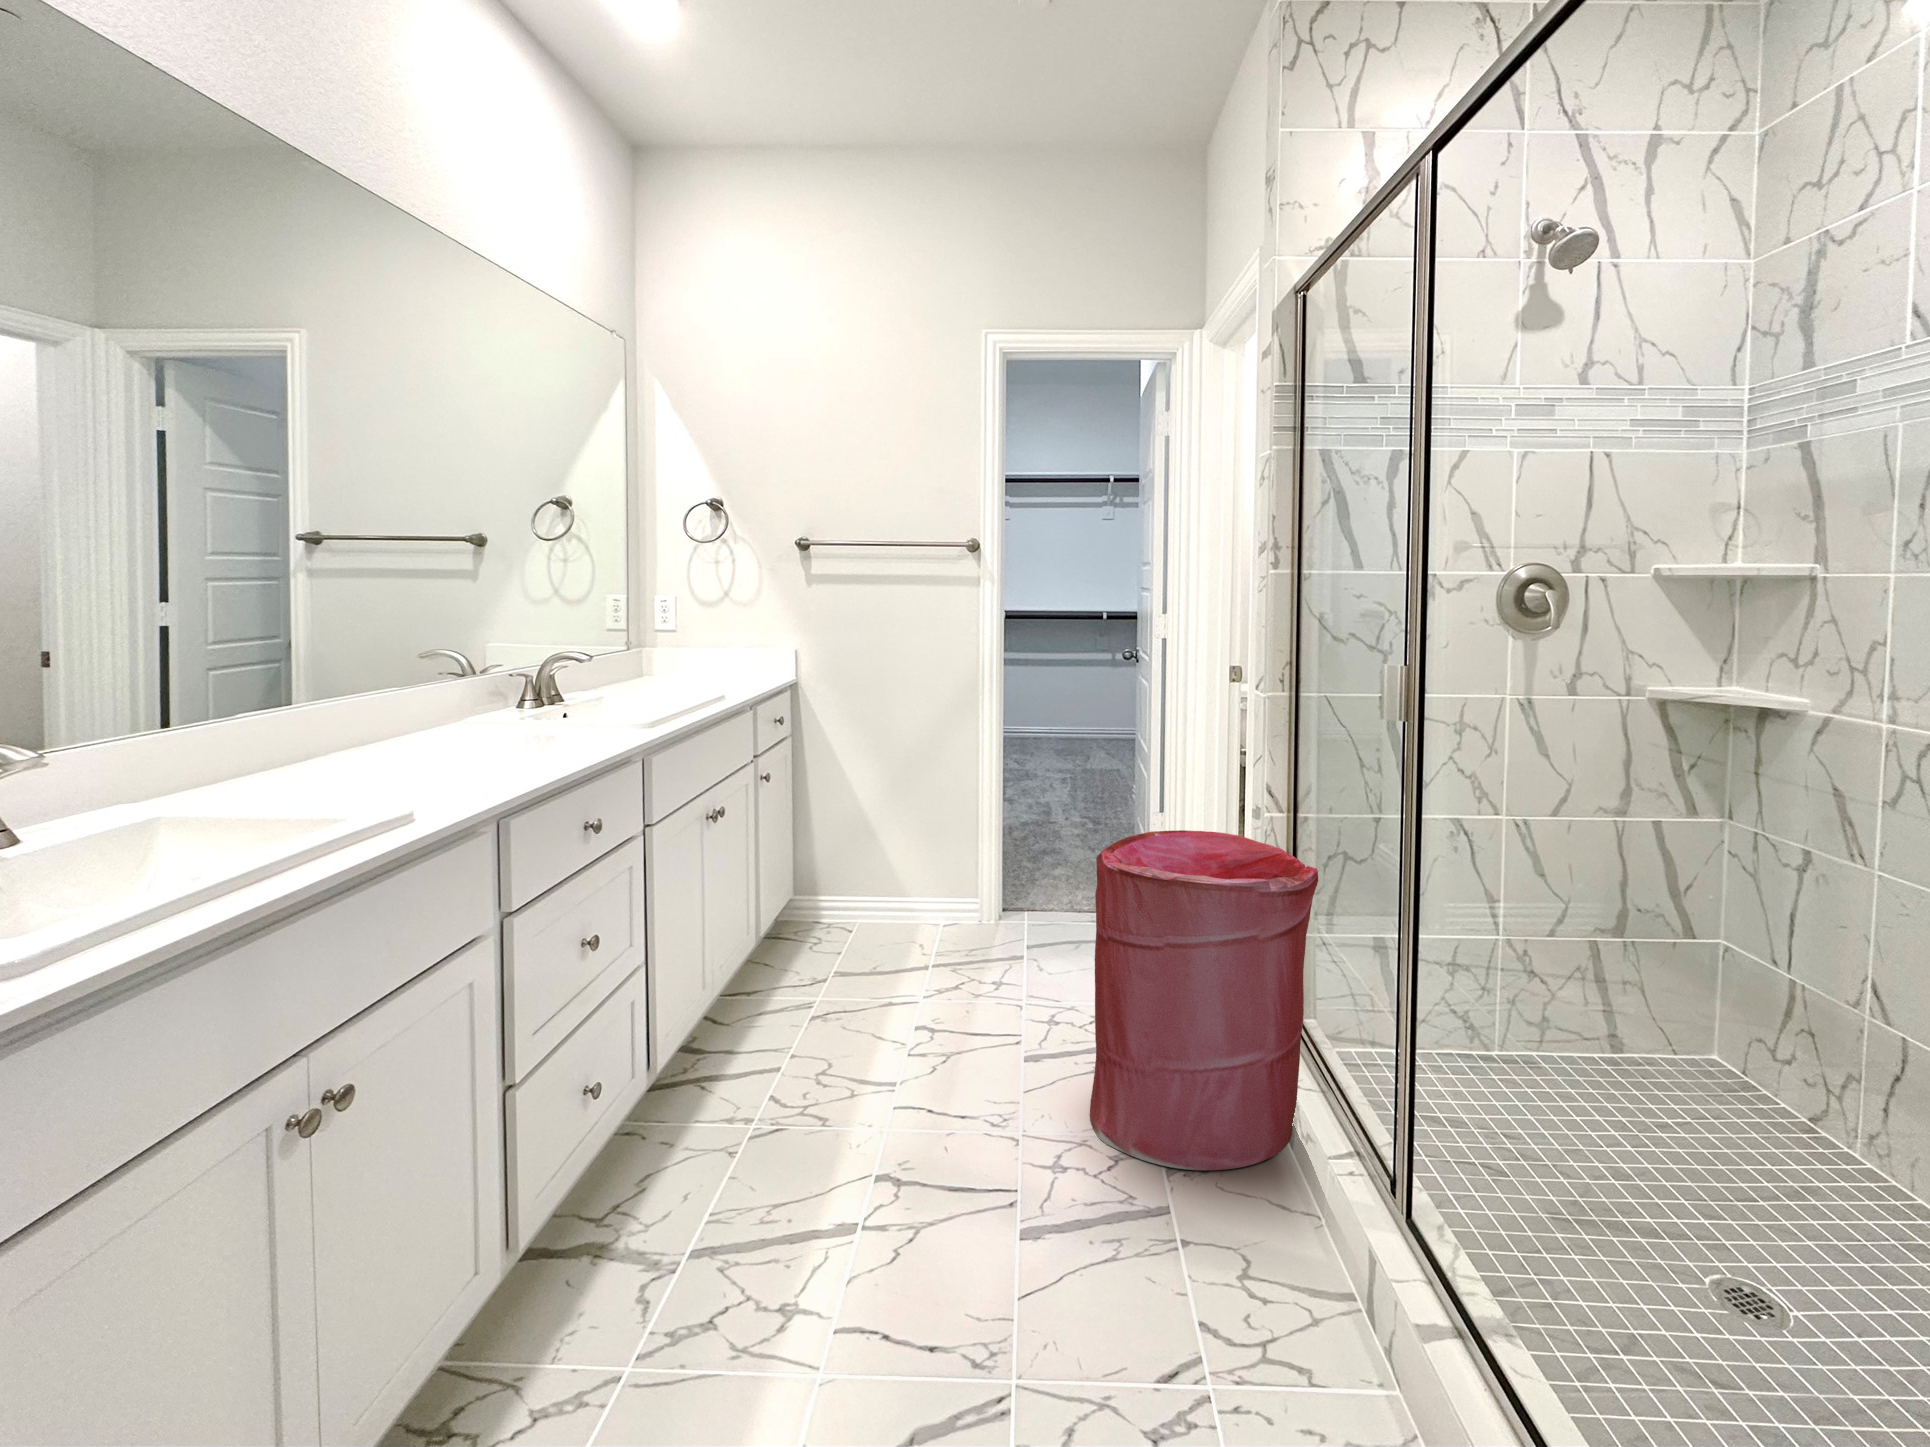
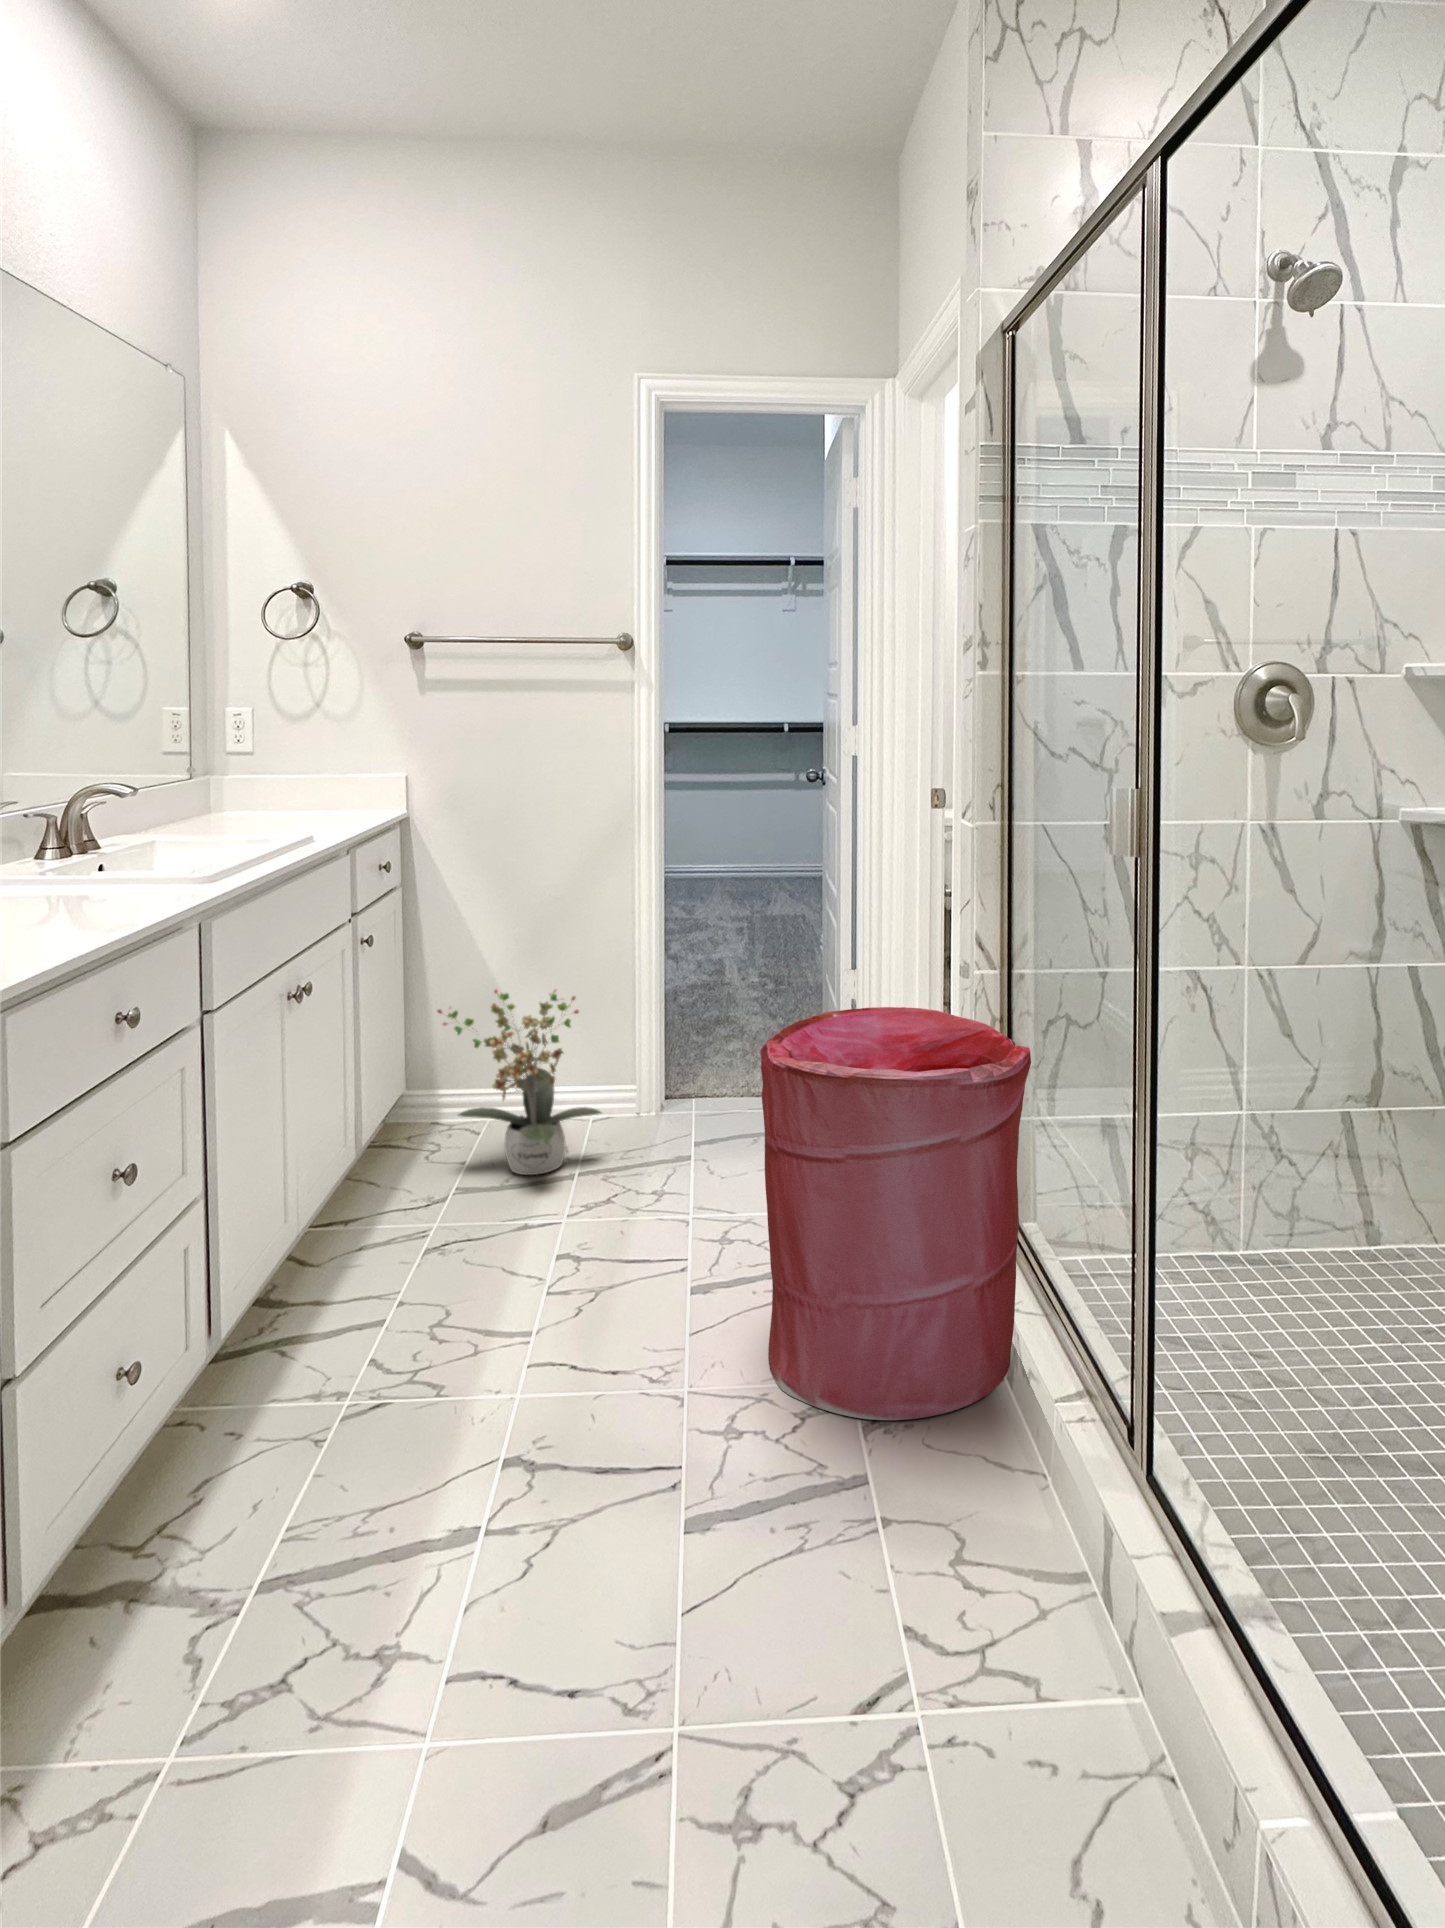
potted plant: none [825,804,953,960] -> present [438,990,601,1175]

